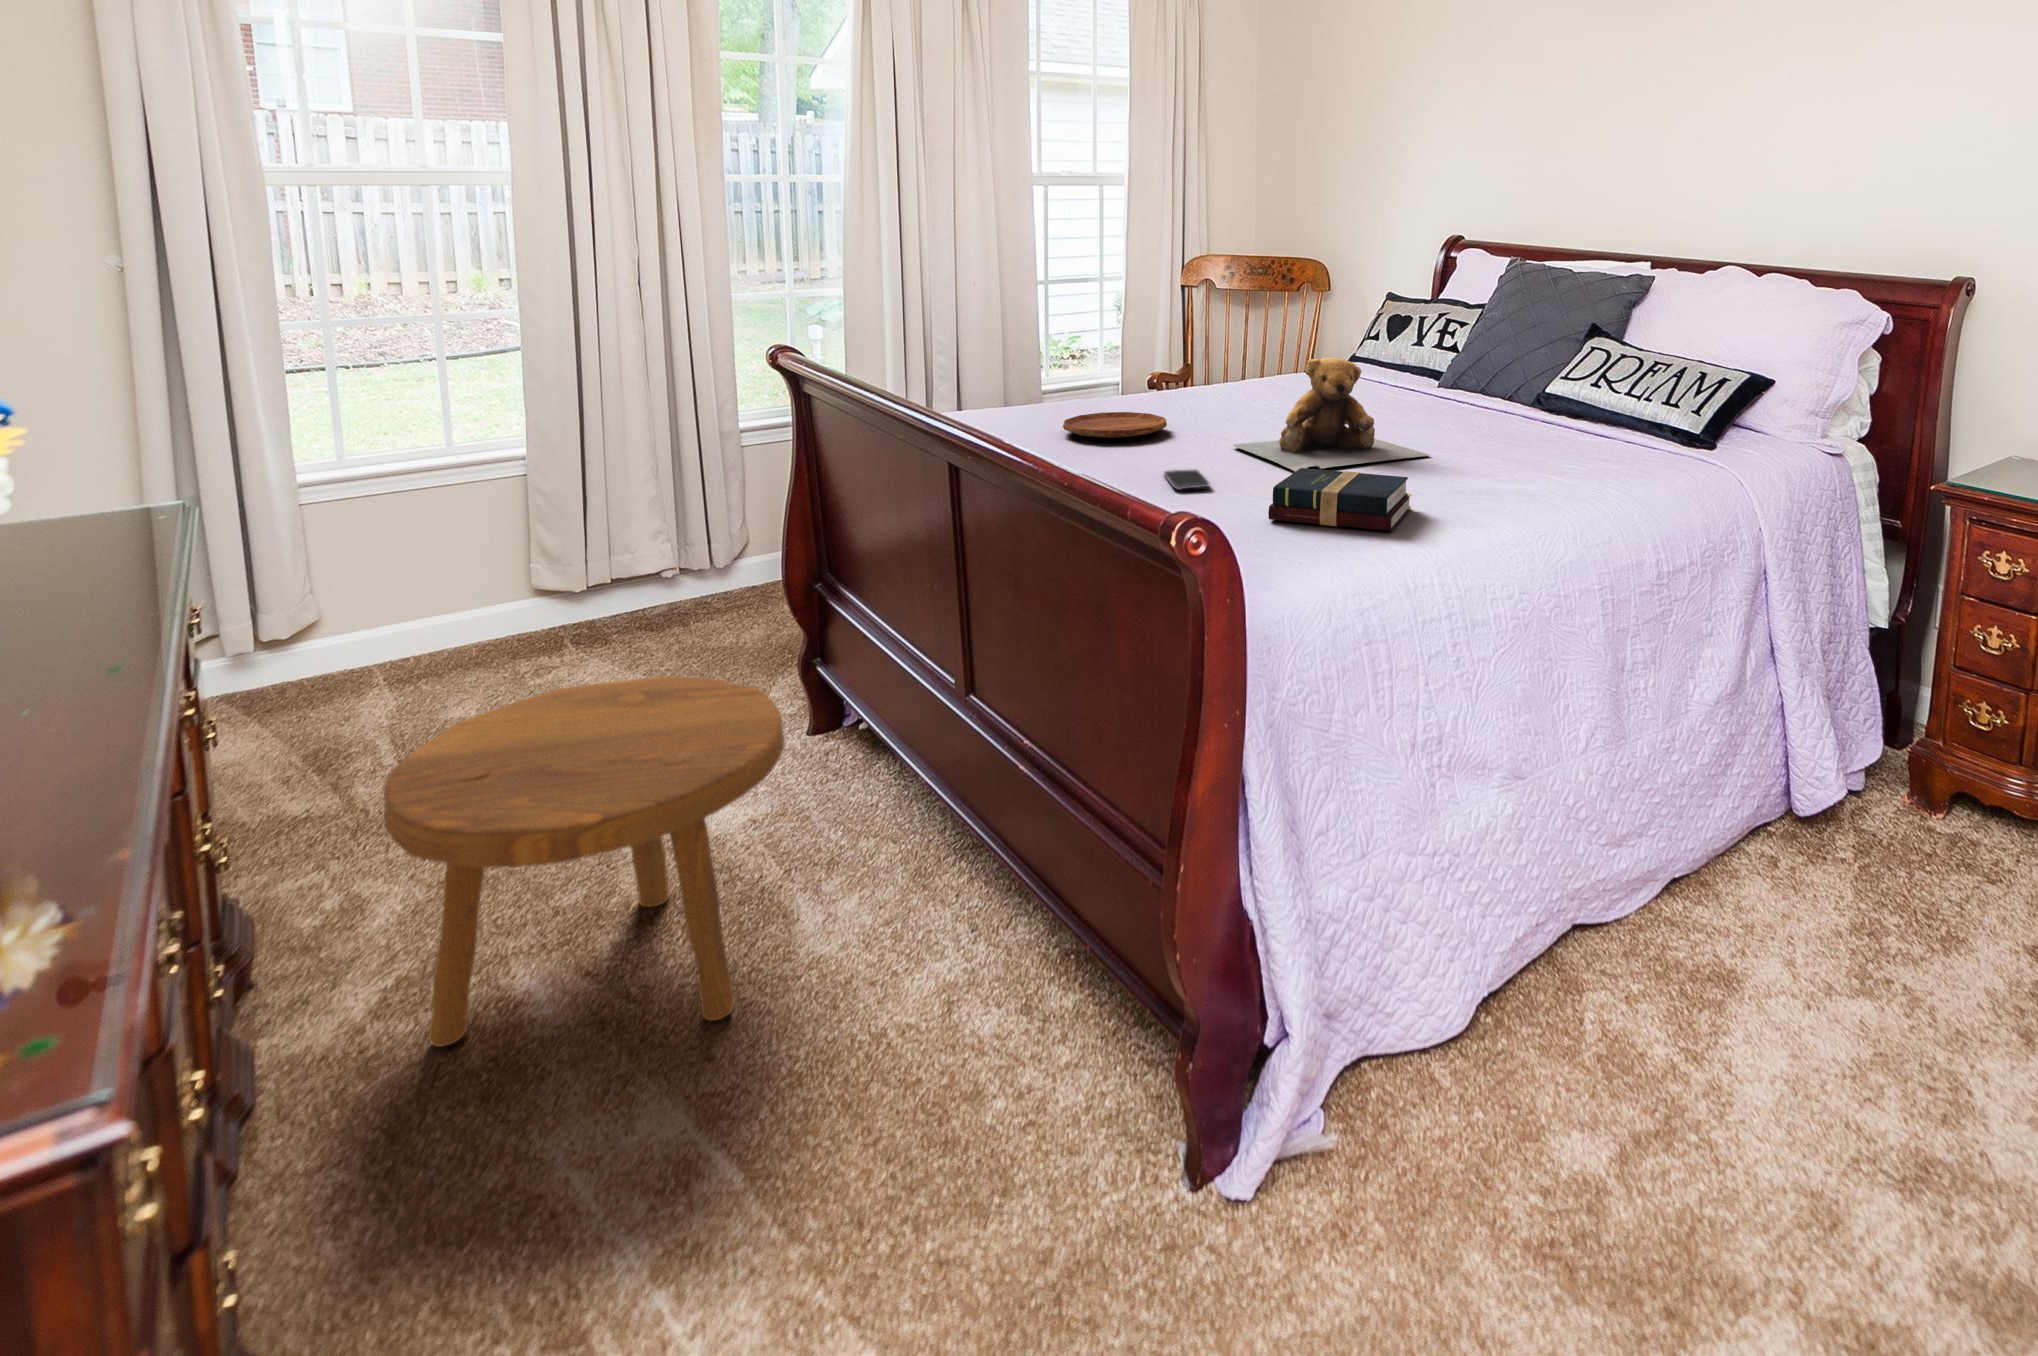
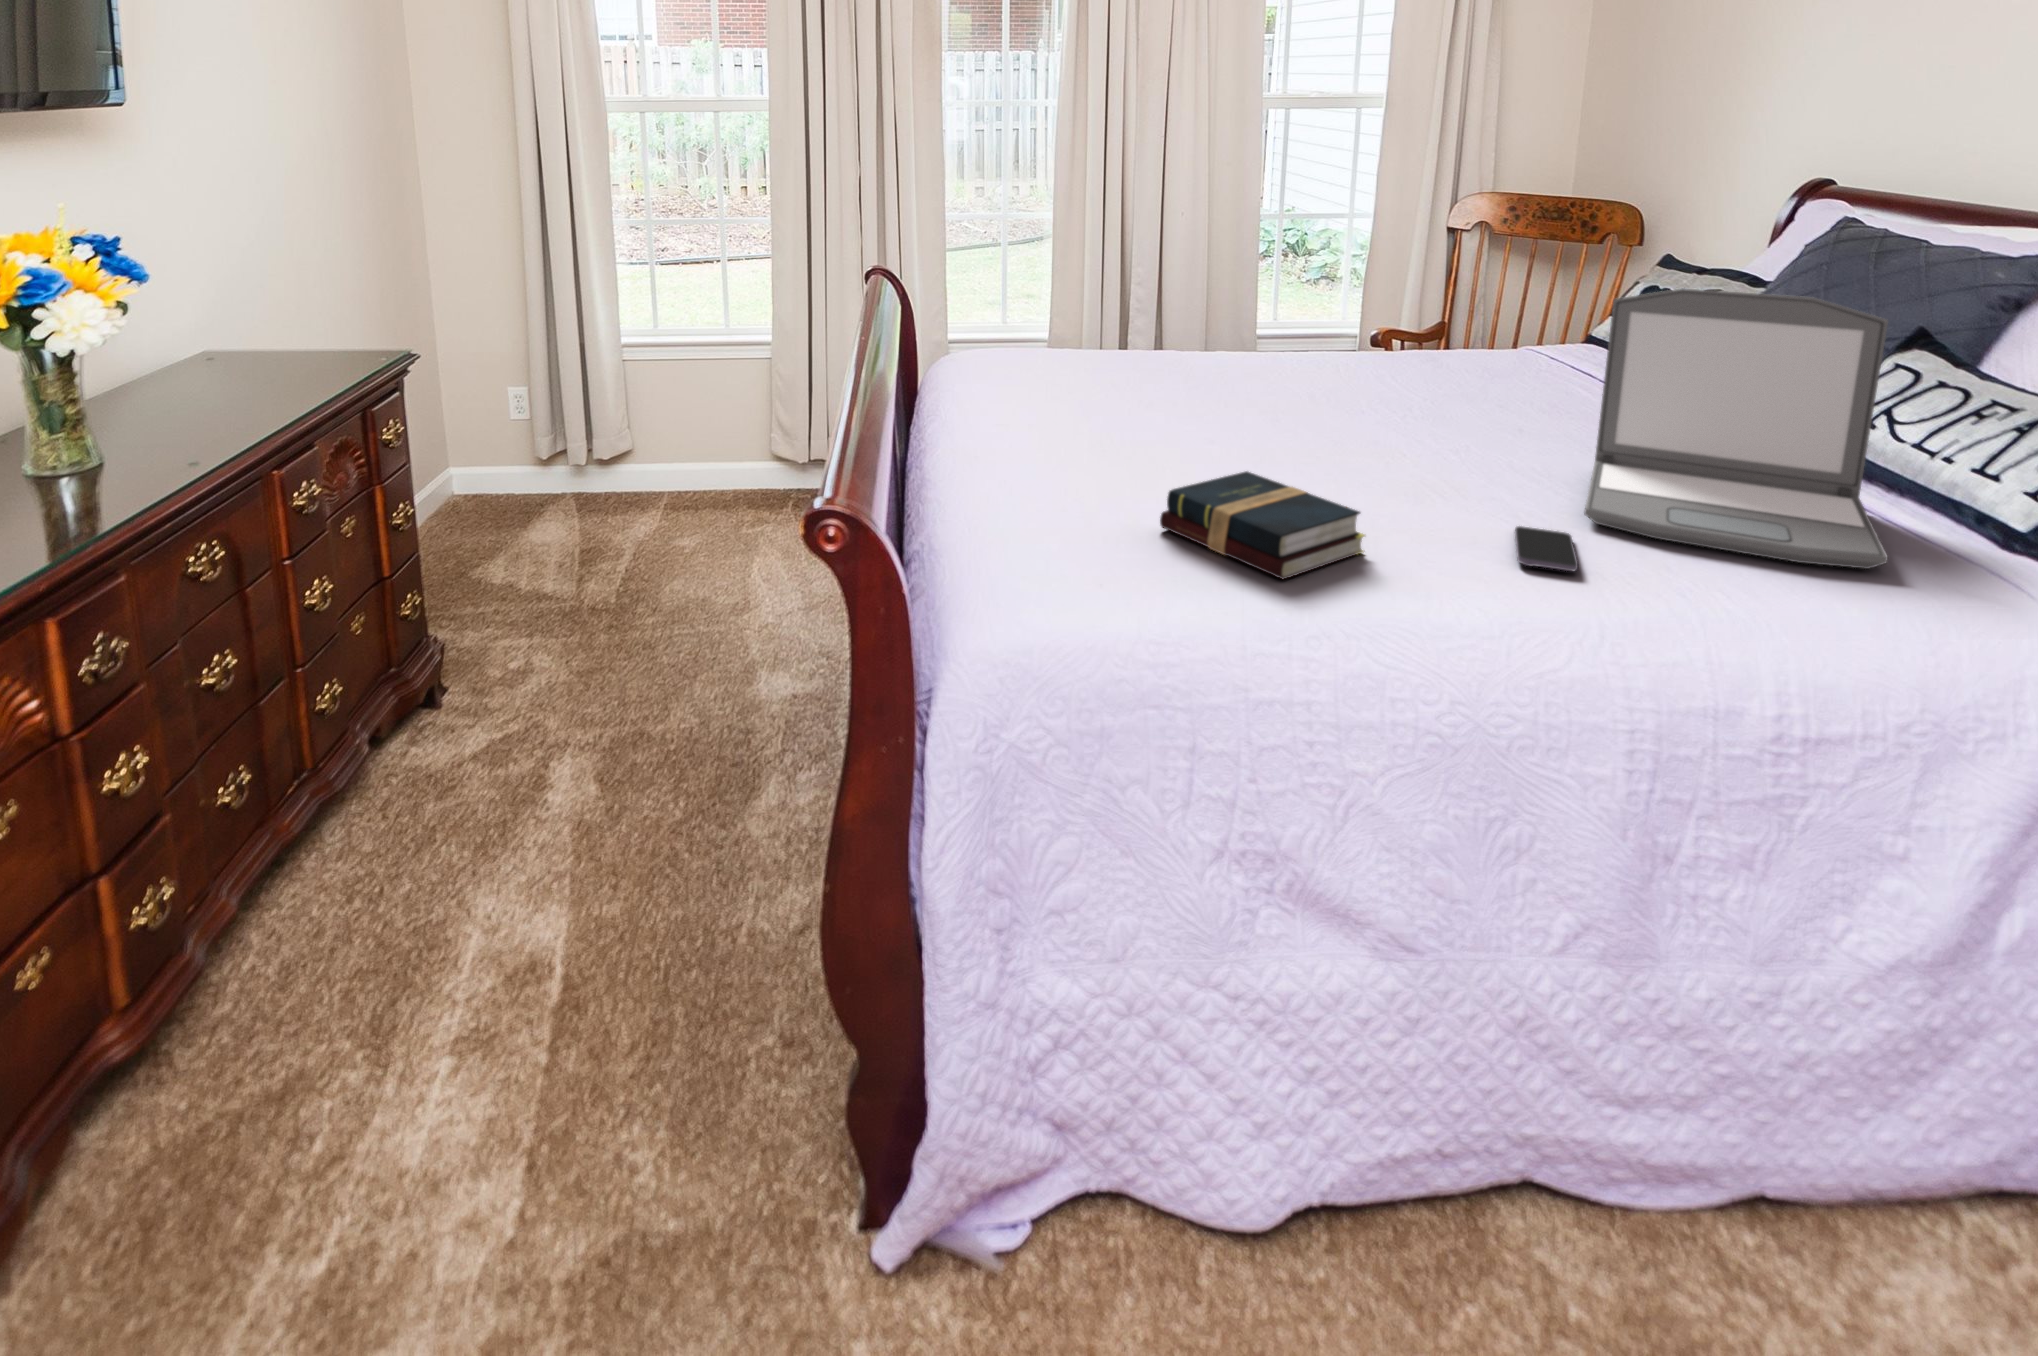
laptop: none [1464,304,1662,471] -> present [1585,288,1888,569]
teddy bear: present [1233,357,1430,472] -> none [1270,333,1511,482]
tray: present [1063,412,1167,438] -> none [1114,361,1233,394]
smartphone: present [1164,470,1209,490] -> present [1515,526,1578,571]
footstool: present [384,676,785,1047] -> none [439,532,751,848]

